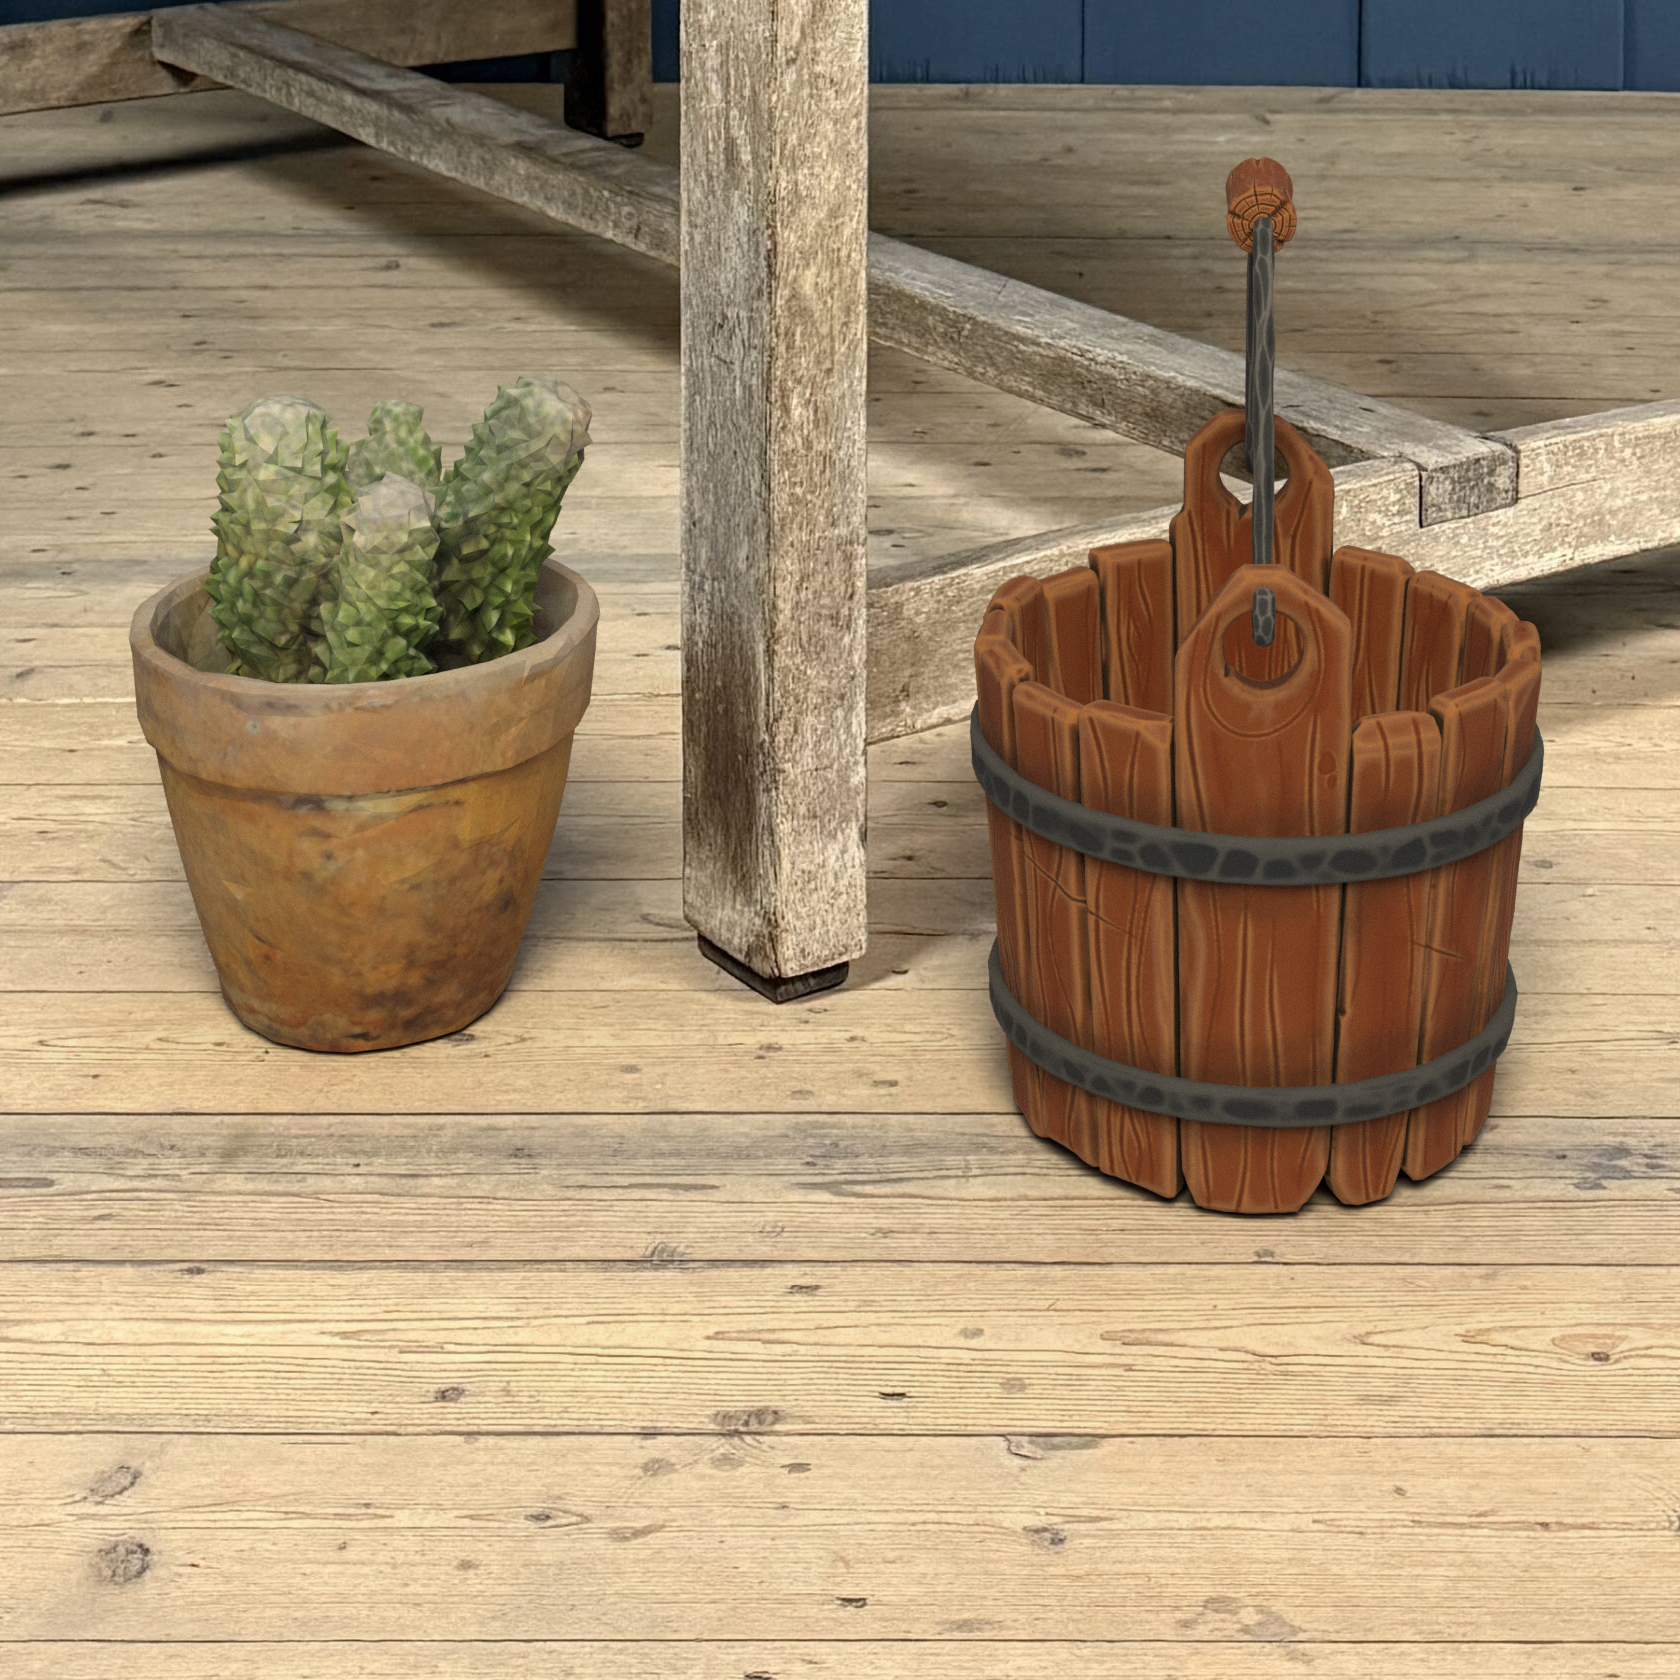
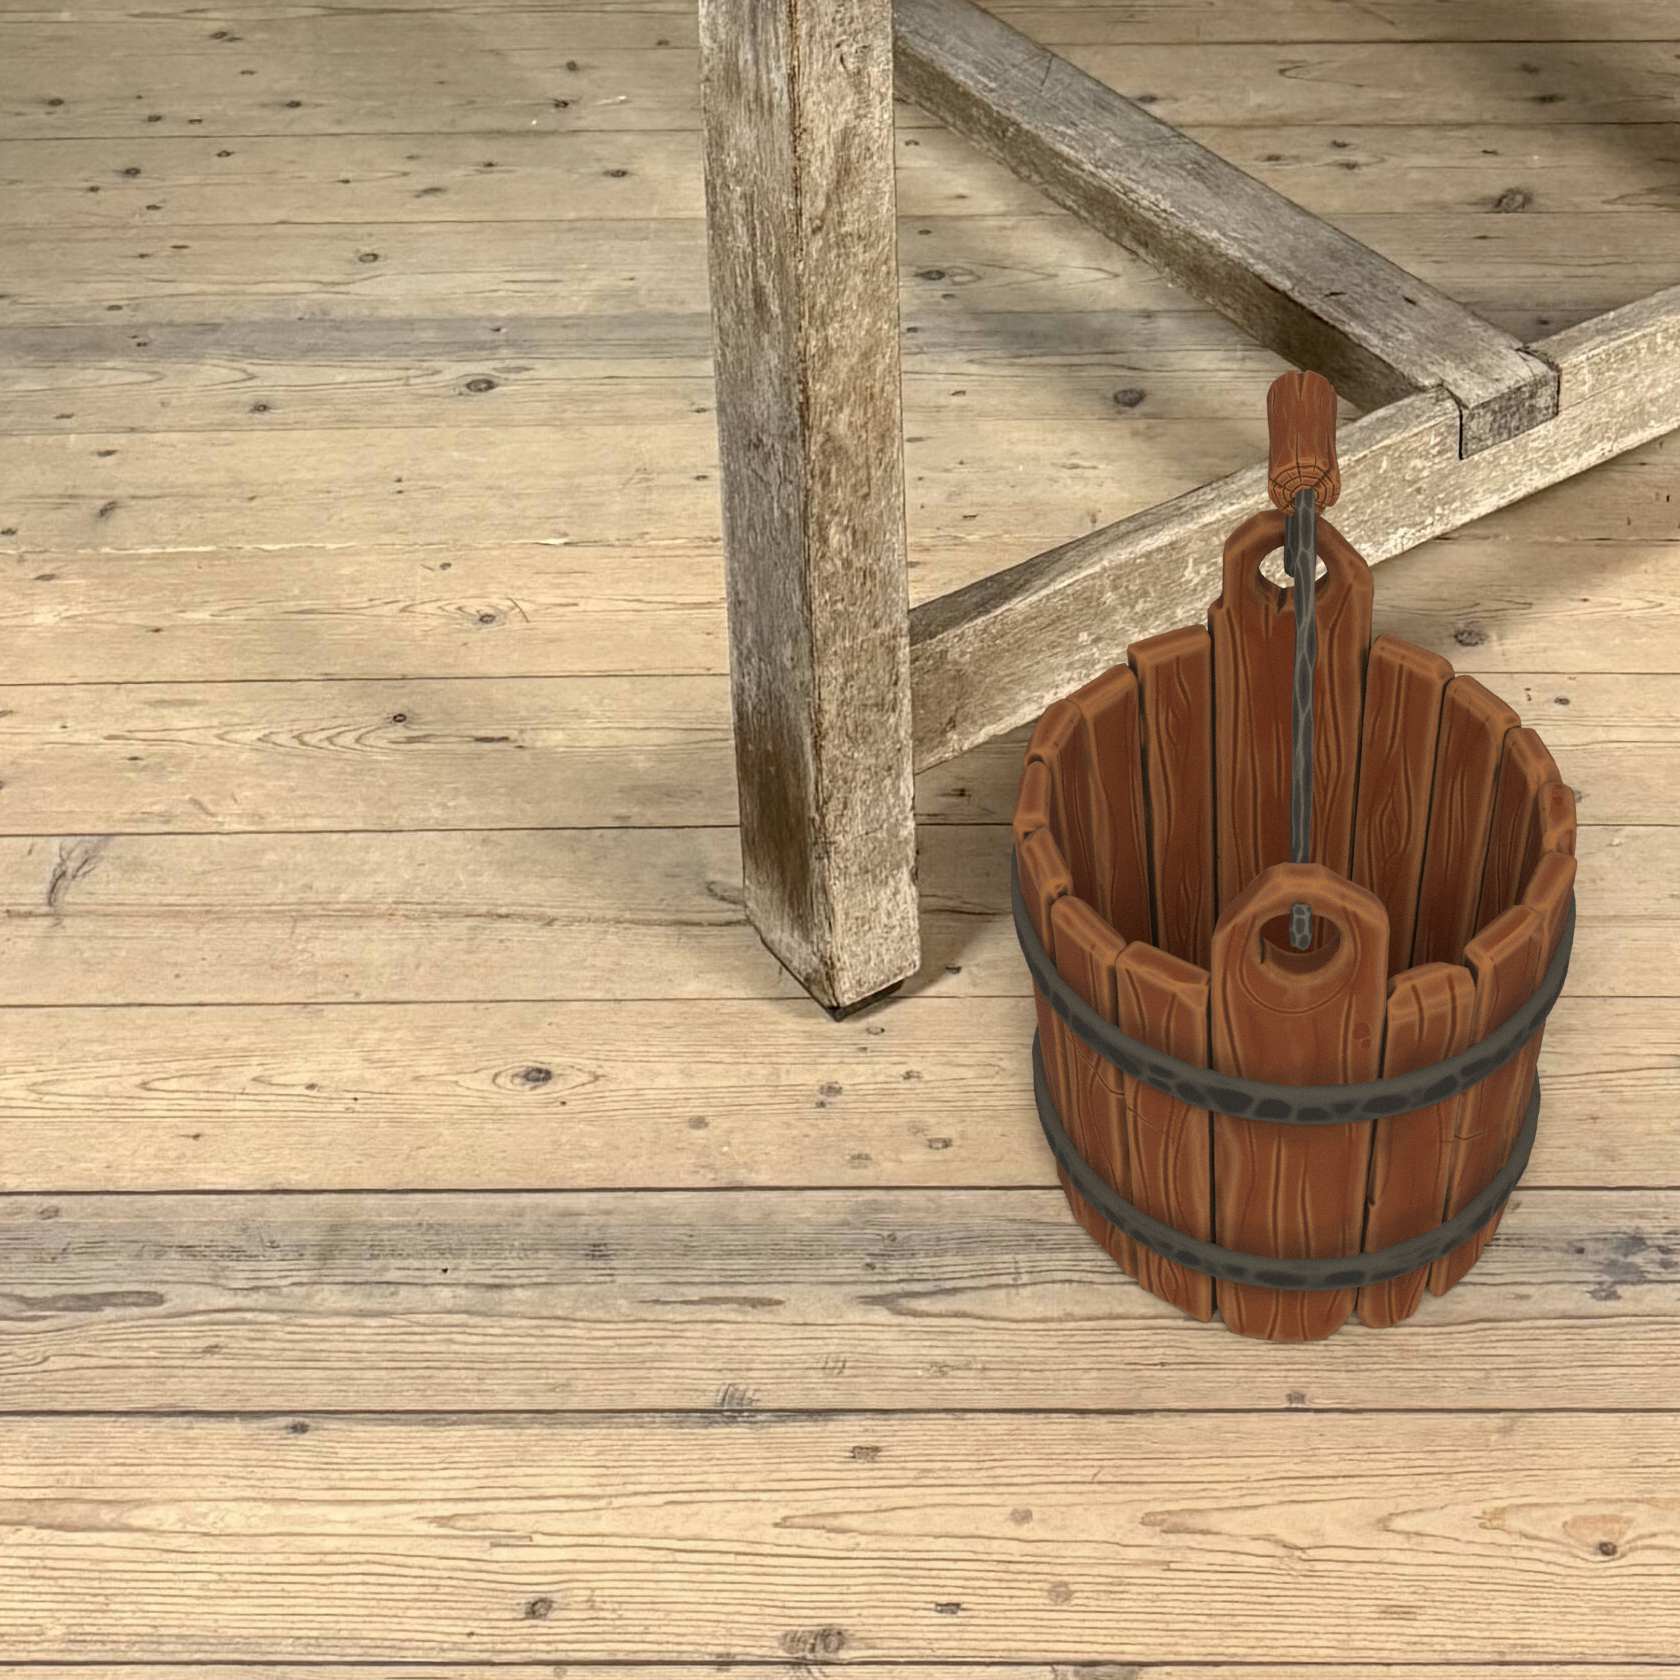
potted plant: present [129,374,600,1052] -> none [185,501,641,1100]

